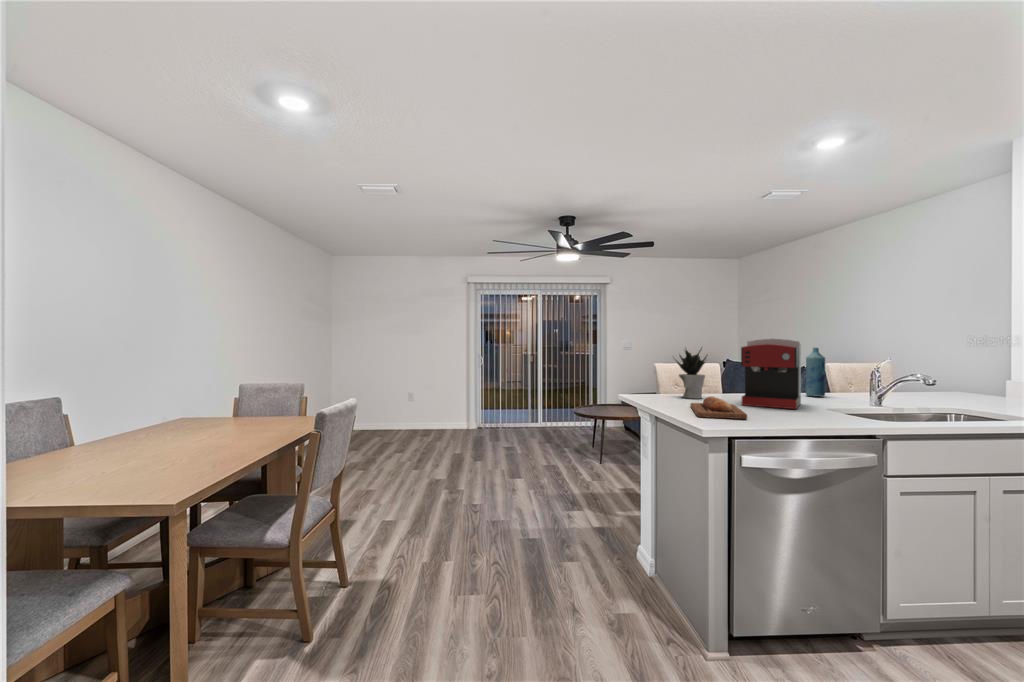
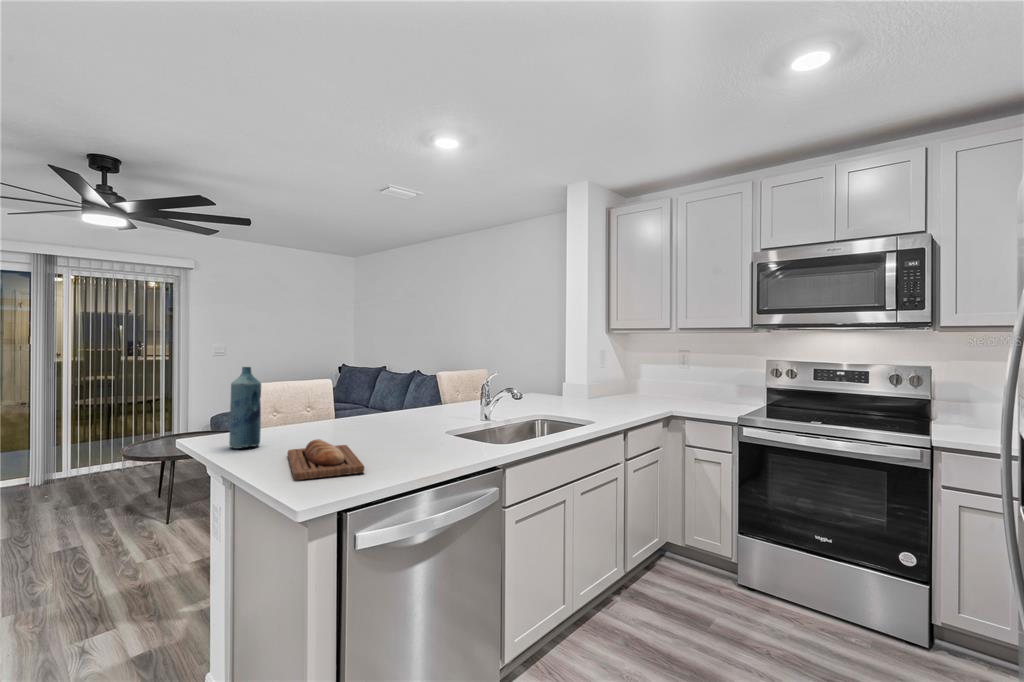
coffee maker: present [741,339,801,409] -> none [357,354,422,441]
potted plant: present [675,348,707,399] -> none [266,364,315,437]
bottle: present [806,348,825,397] -> present [229,367,261,449]

